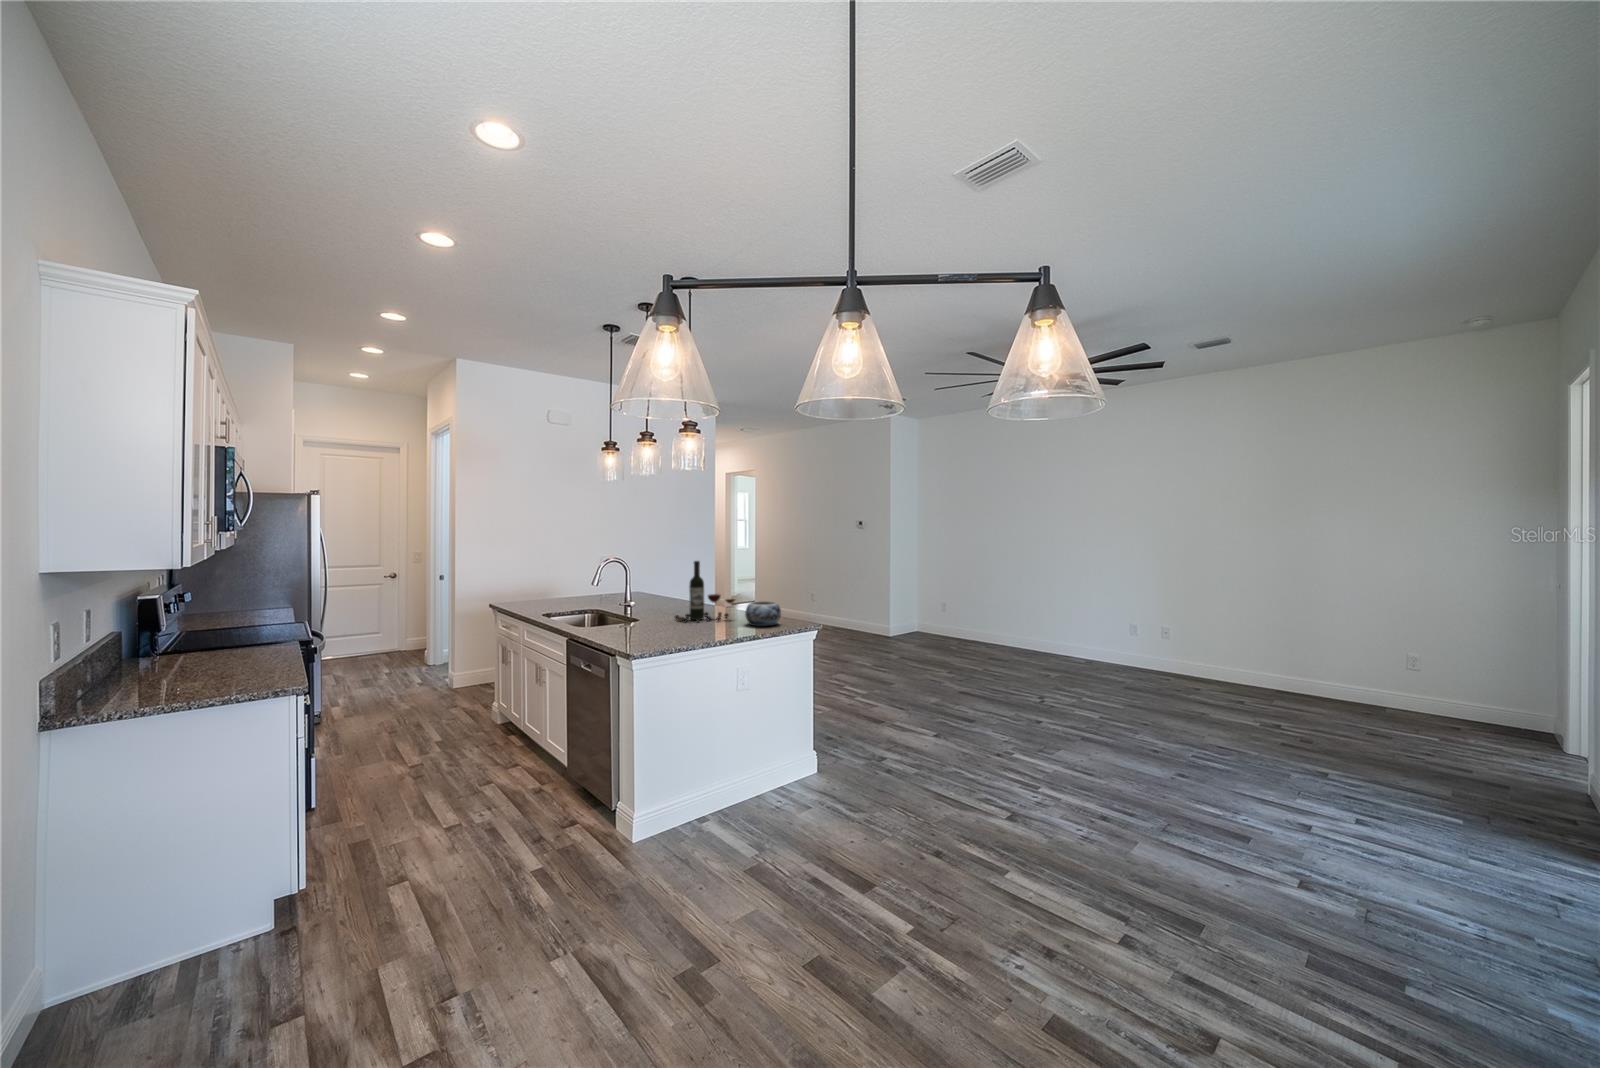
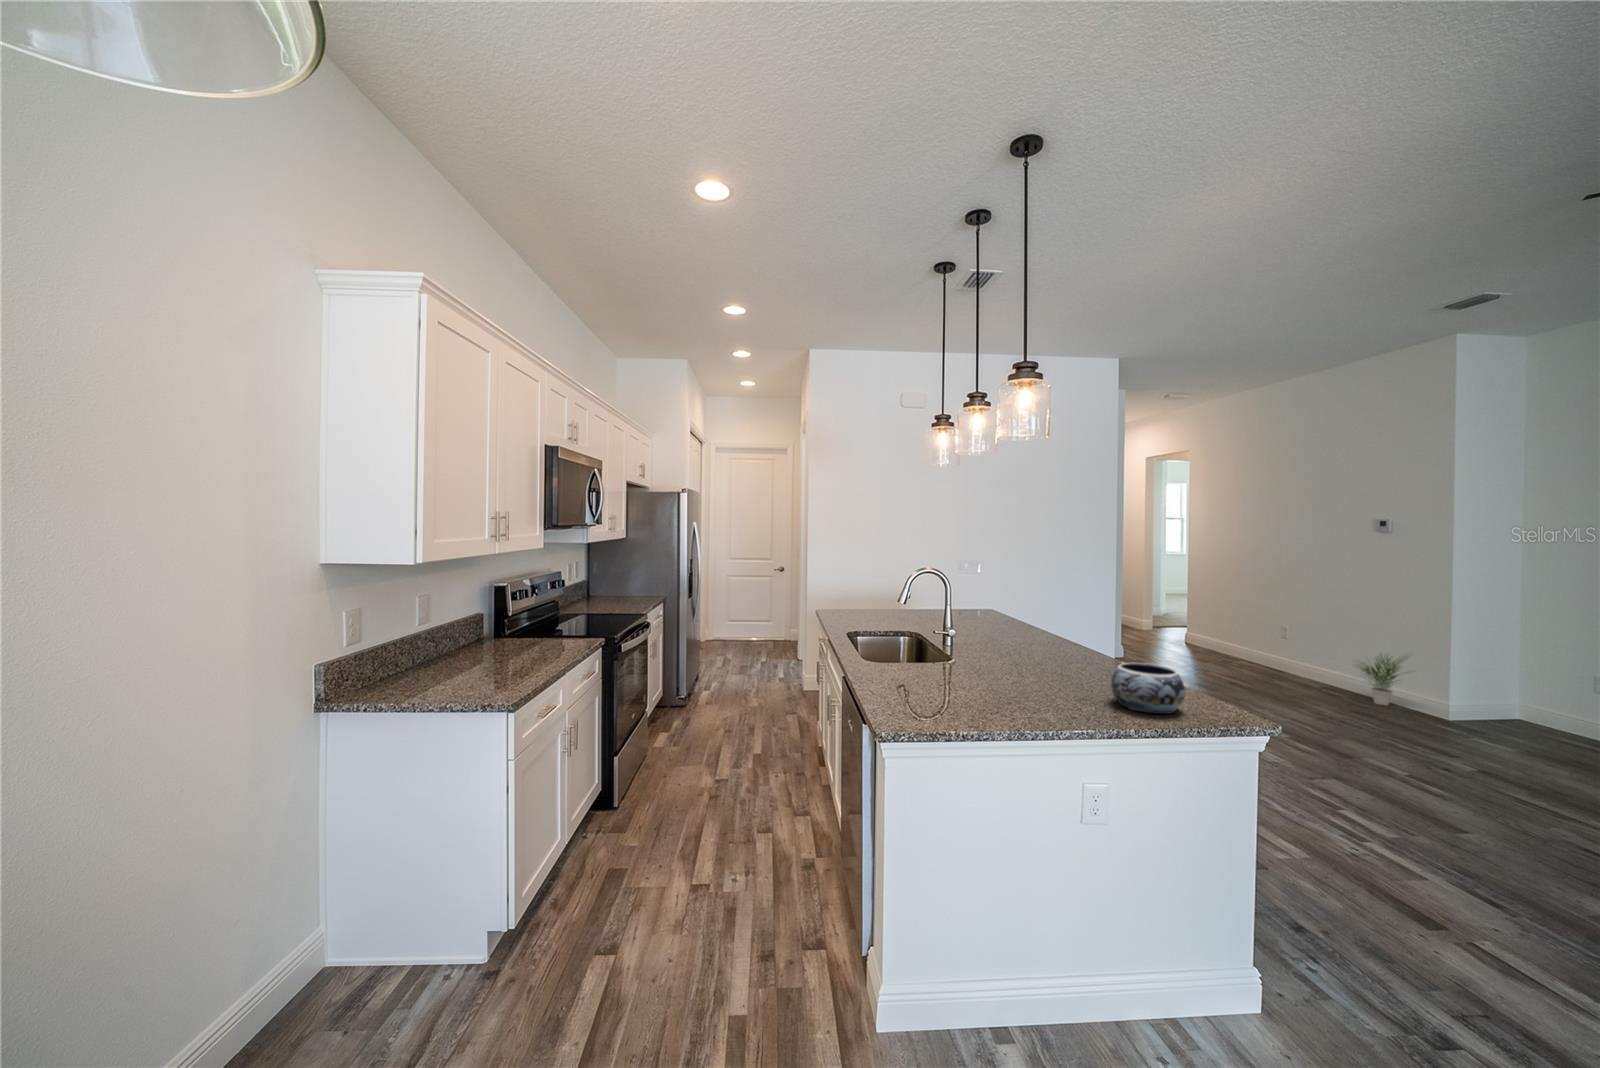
wine bottle: present [675,561,735,622] -> none [999,583,1102,686]
potted plant: none [847,597,878,634] -> present [1359,655,1411,706]

